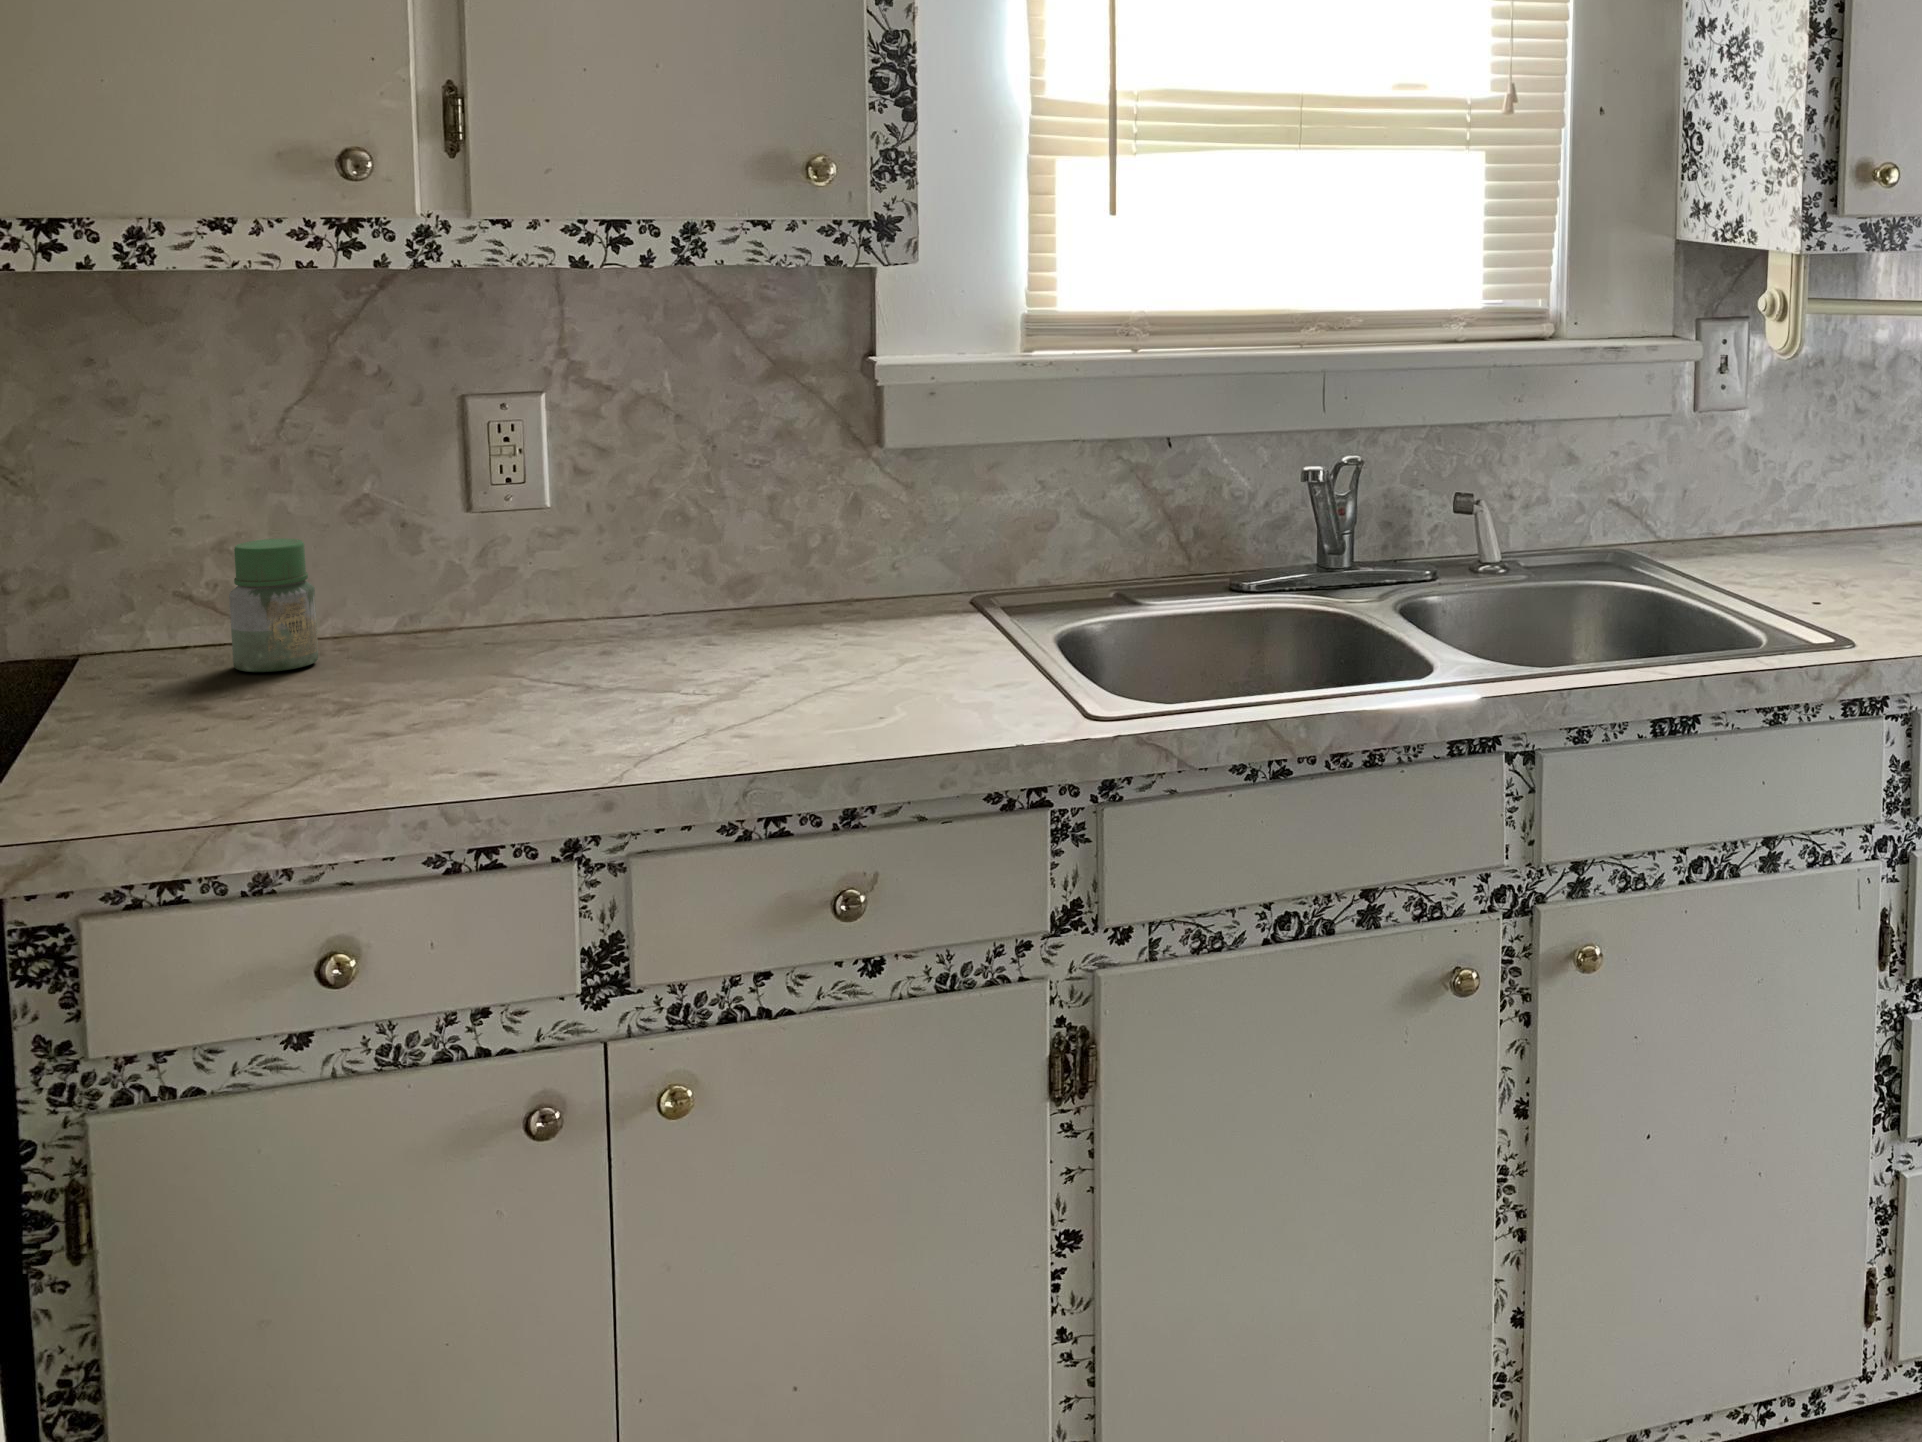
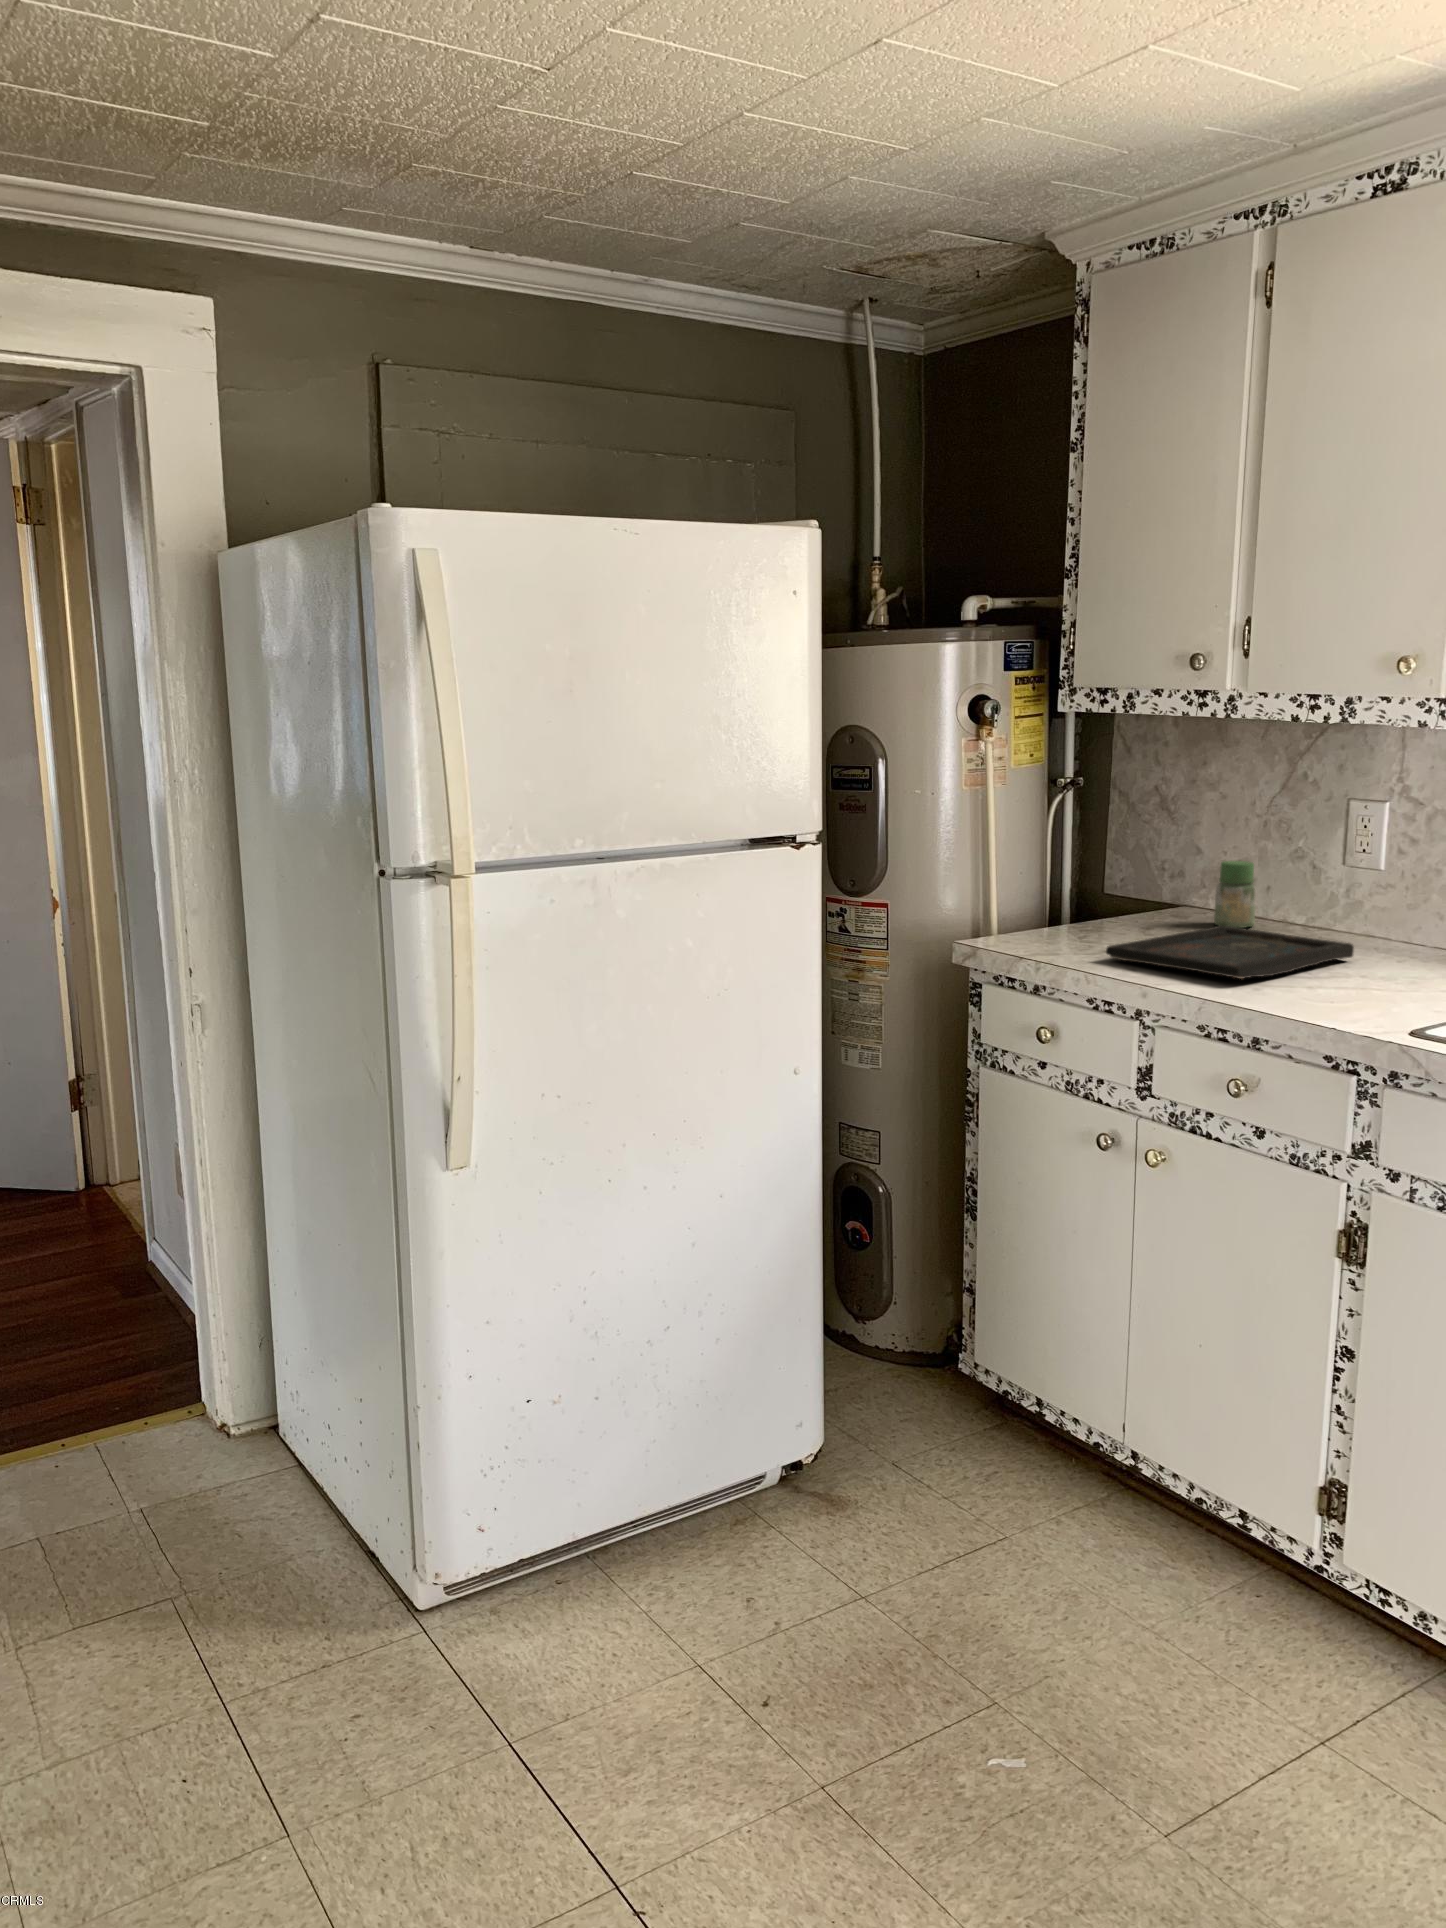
tray: none [348,636,706,767] -> present [1106,926,1354,979]

